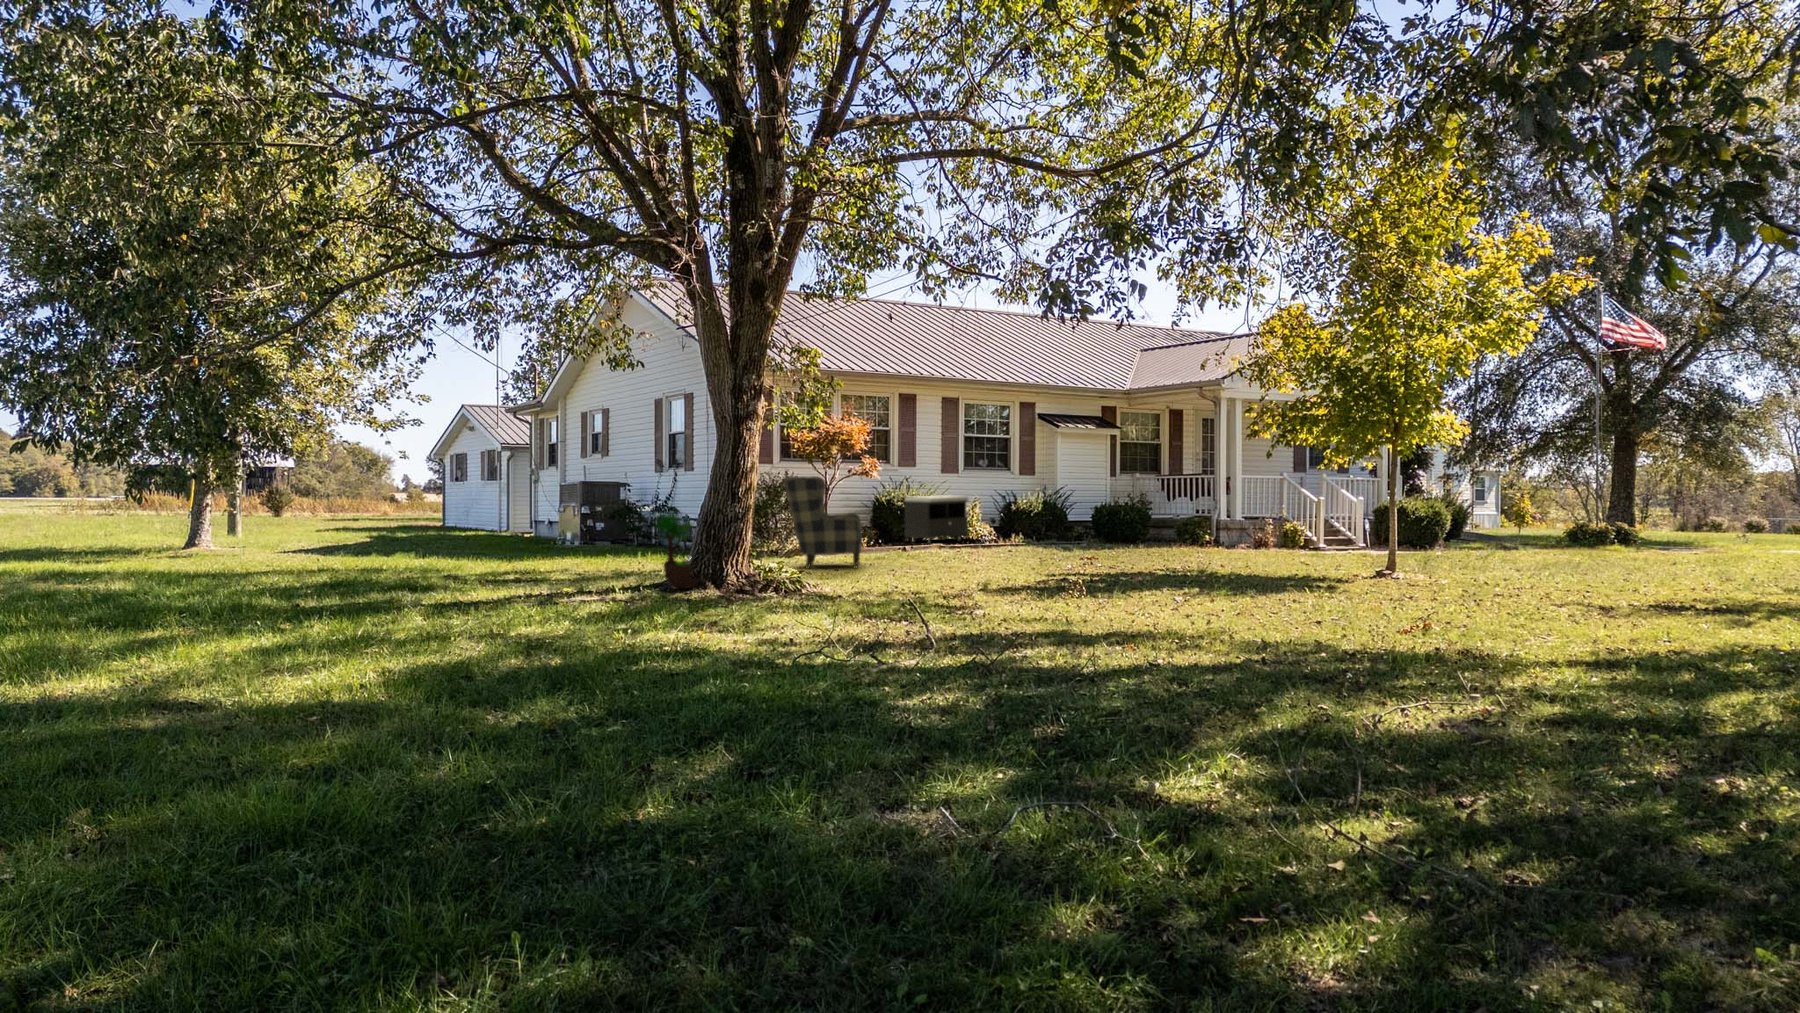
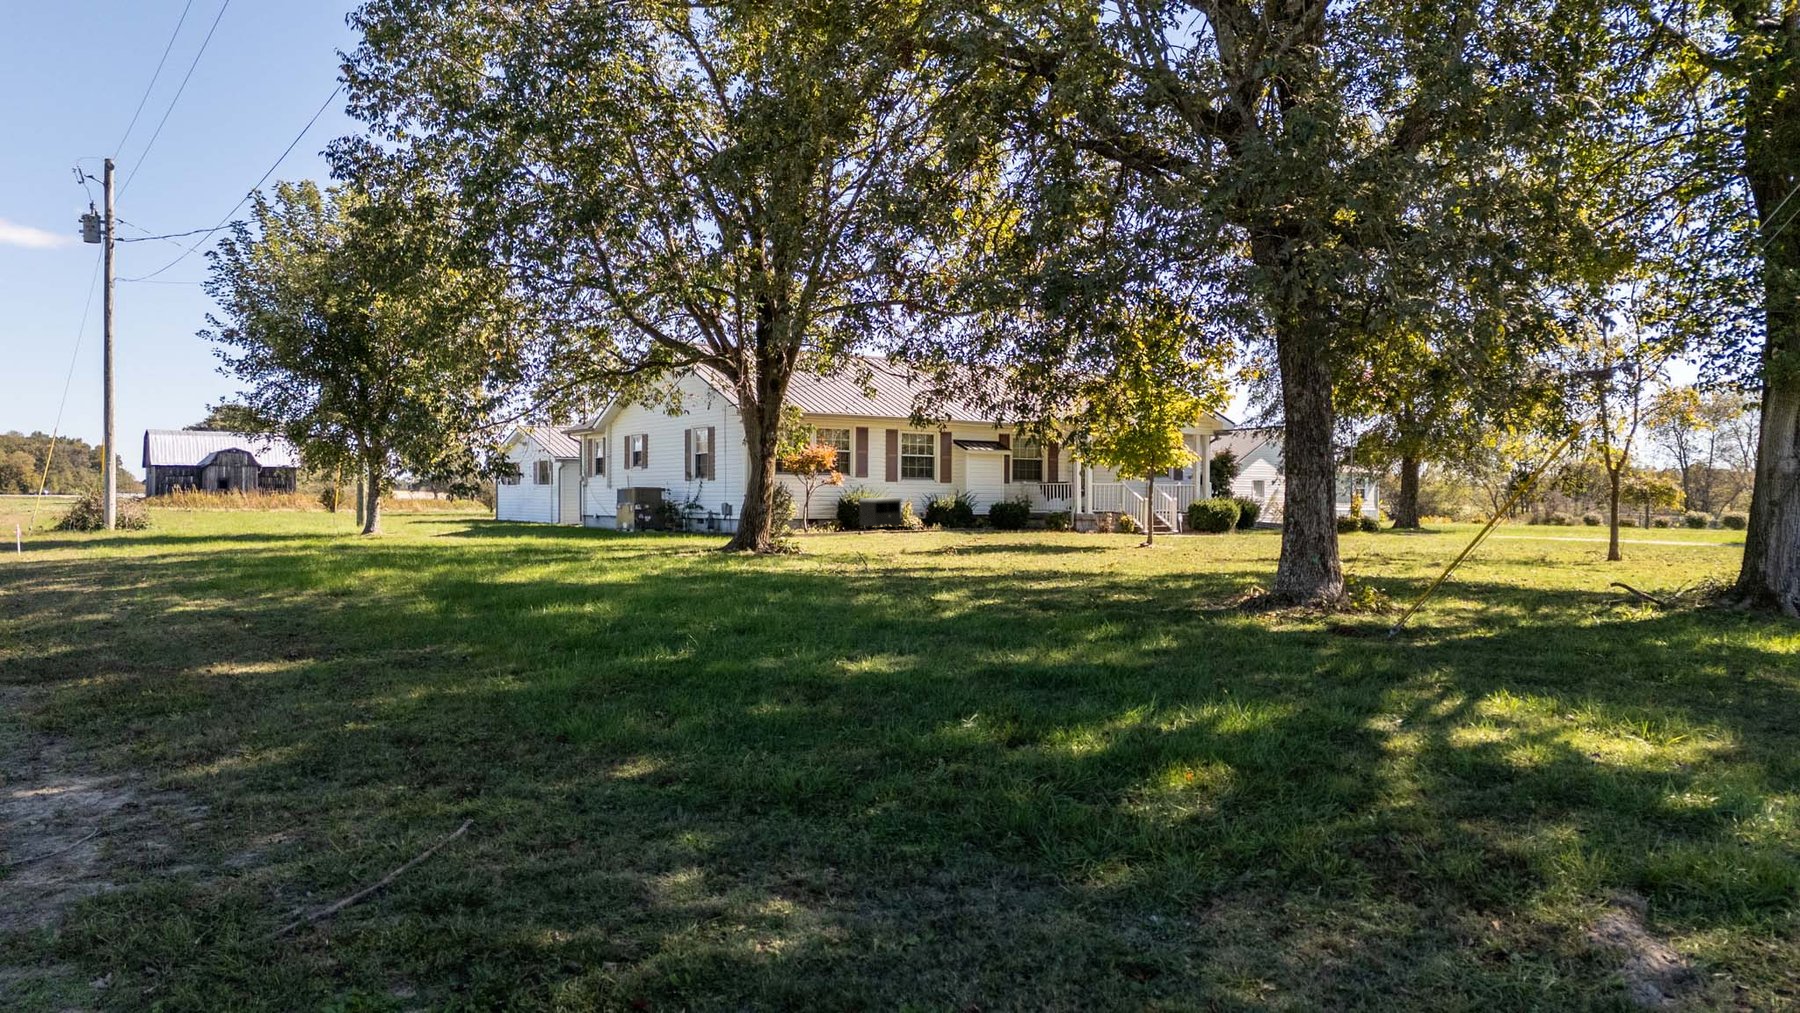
chair: present [784,476,863,569] -> none [785,487,833,543]
potted tree: present [652,510,699,589] -> none [714,503,743,552]

